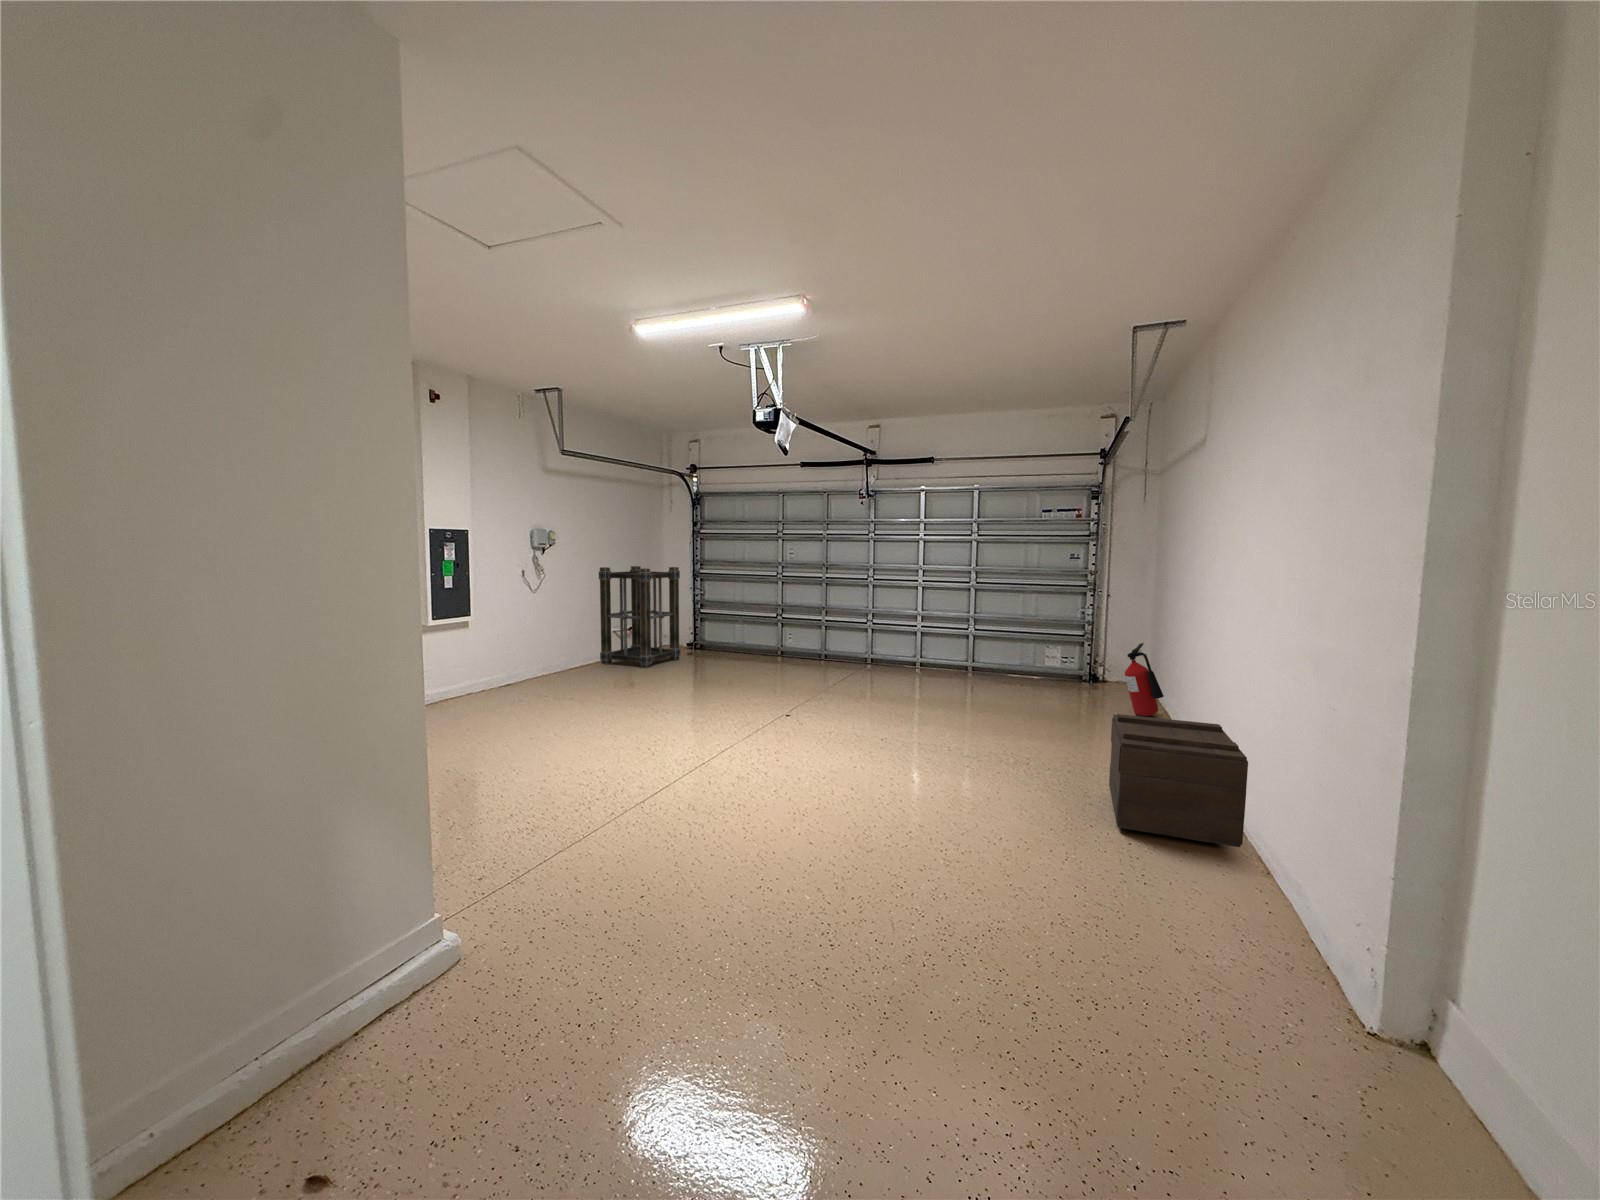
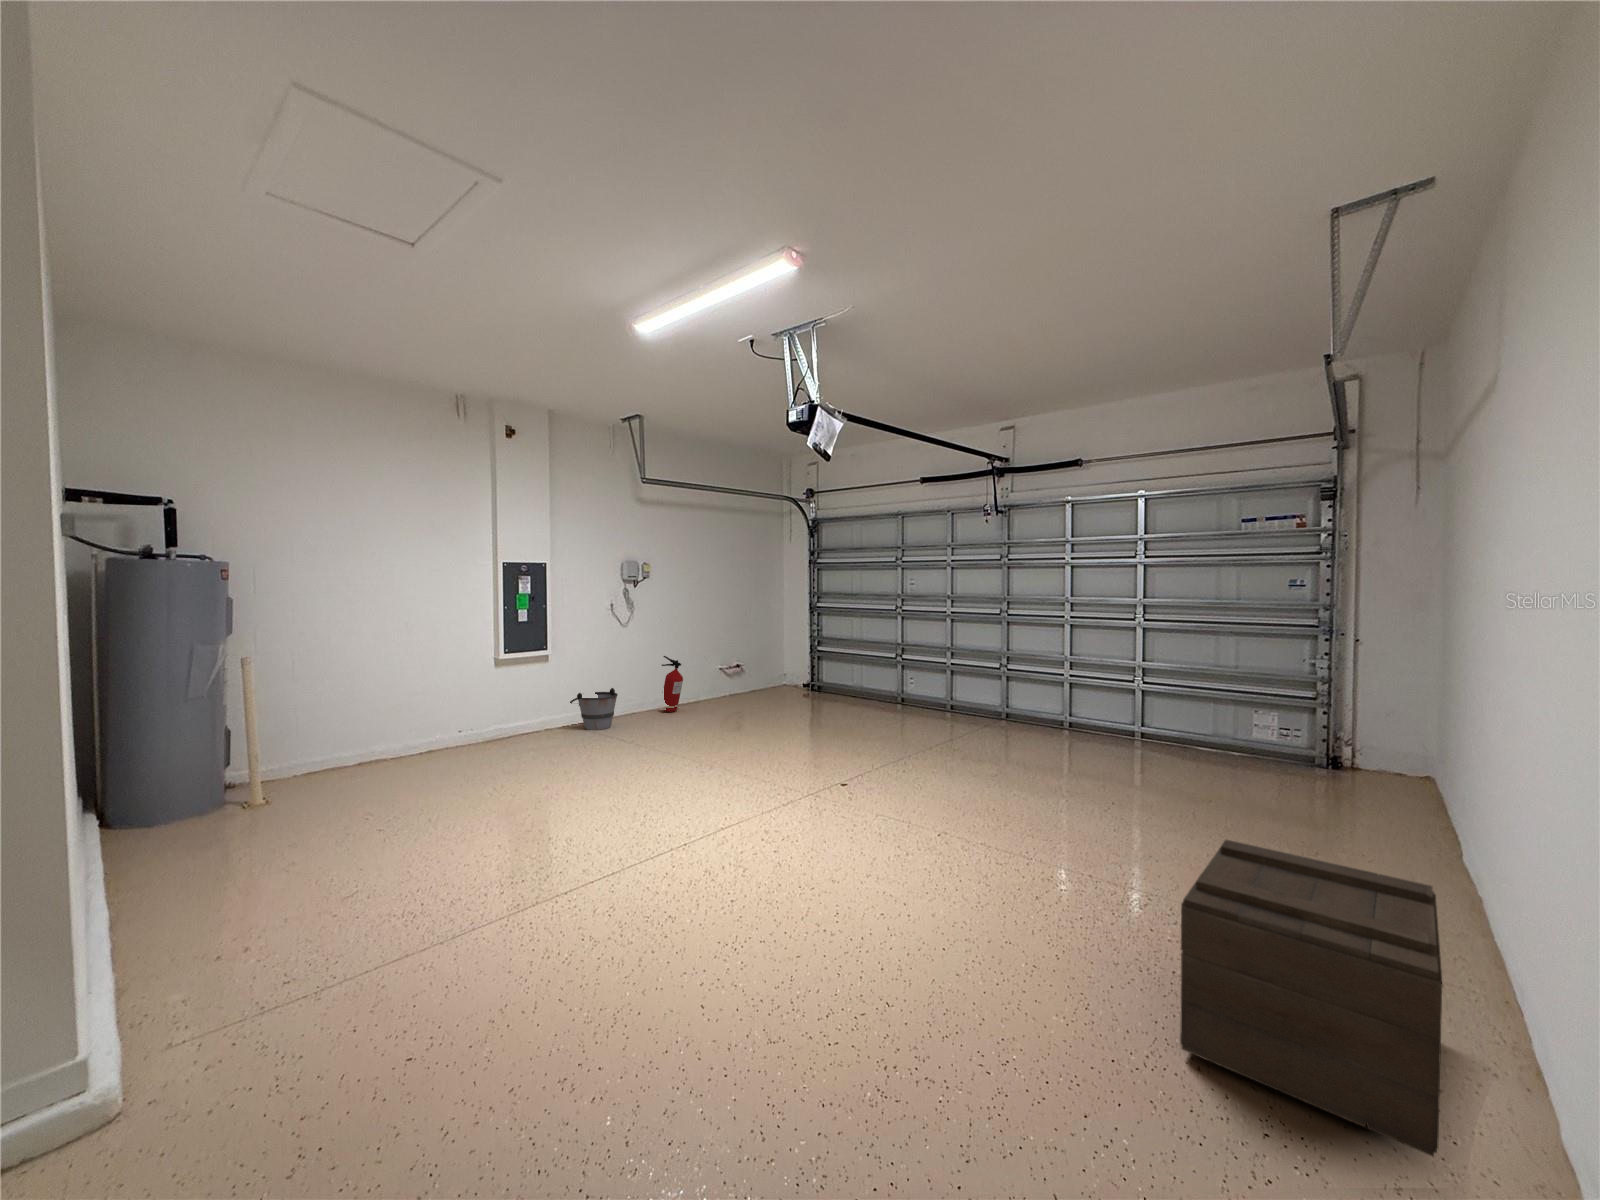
shelving unit: present [599,566,680,668] -> none [699,599,786,712]
fire extinguisher: present [1125,643,1164,716] -> present [662,656,683,712]
bucket: none [492,651,543,692] -> present [570,688,618,730]

